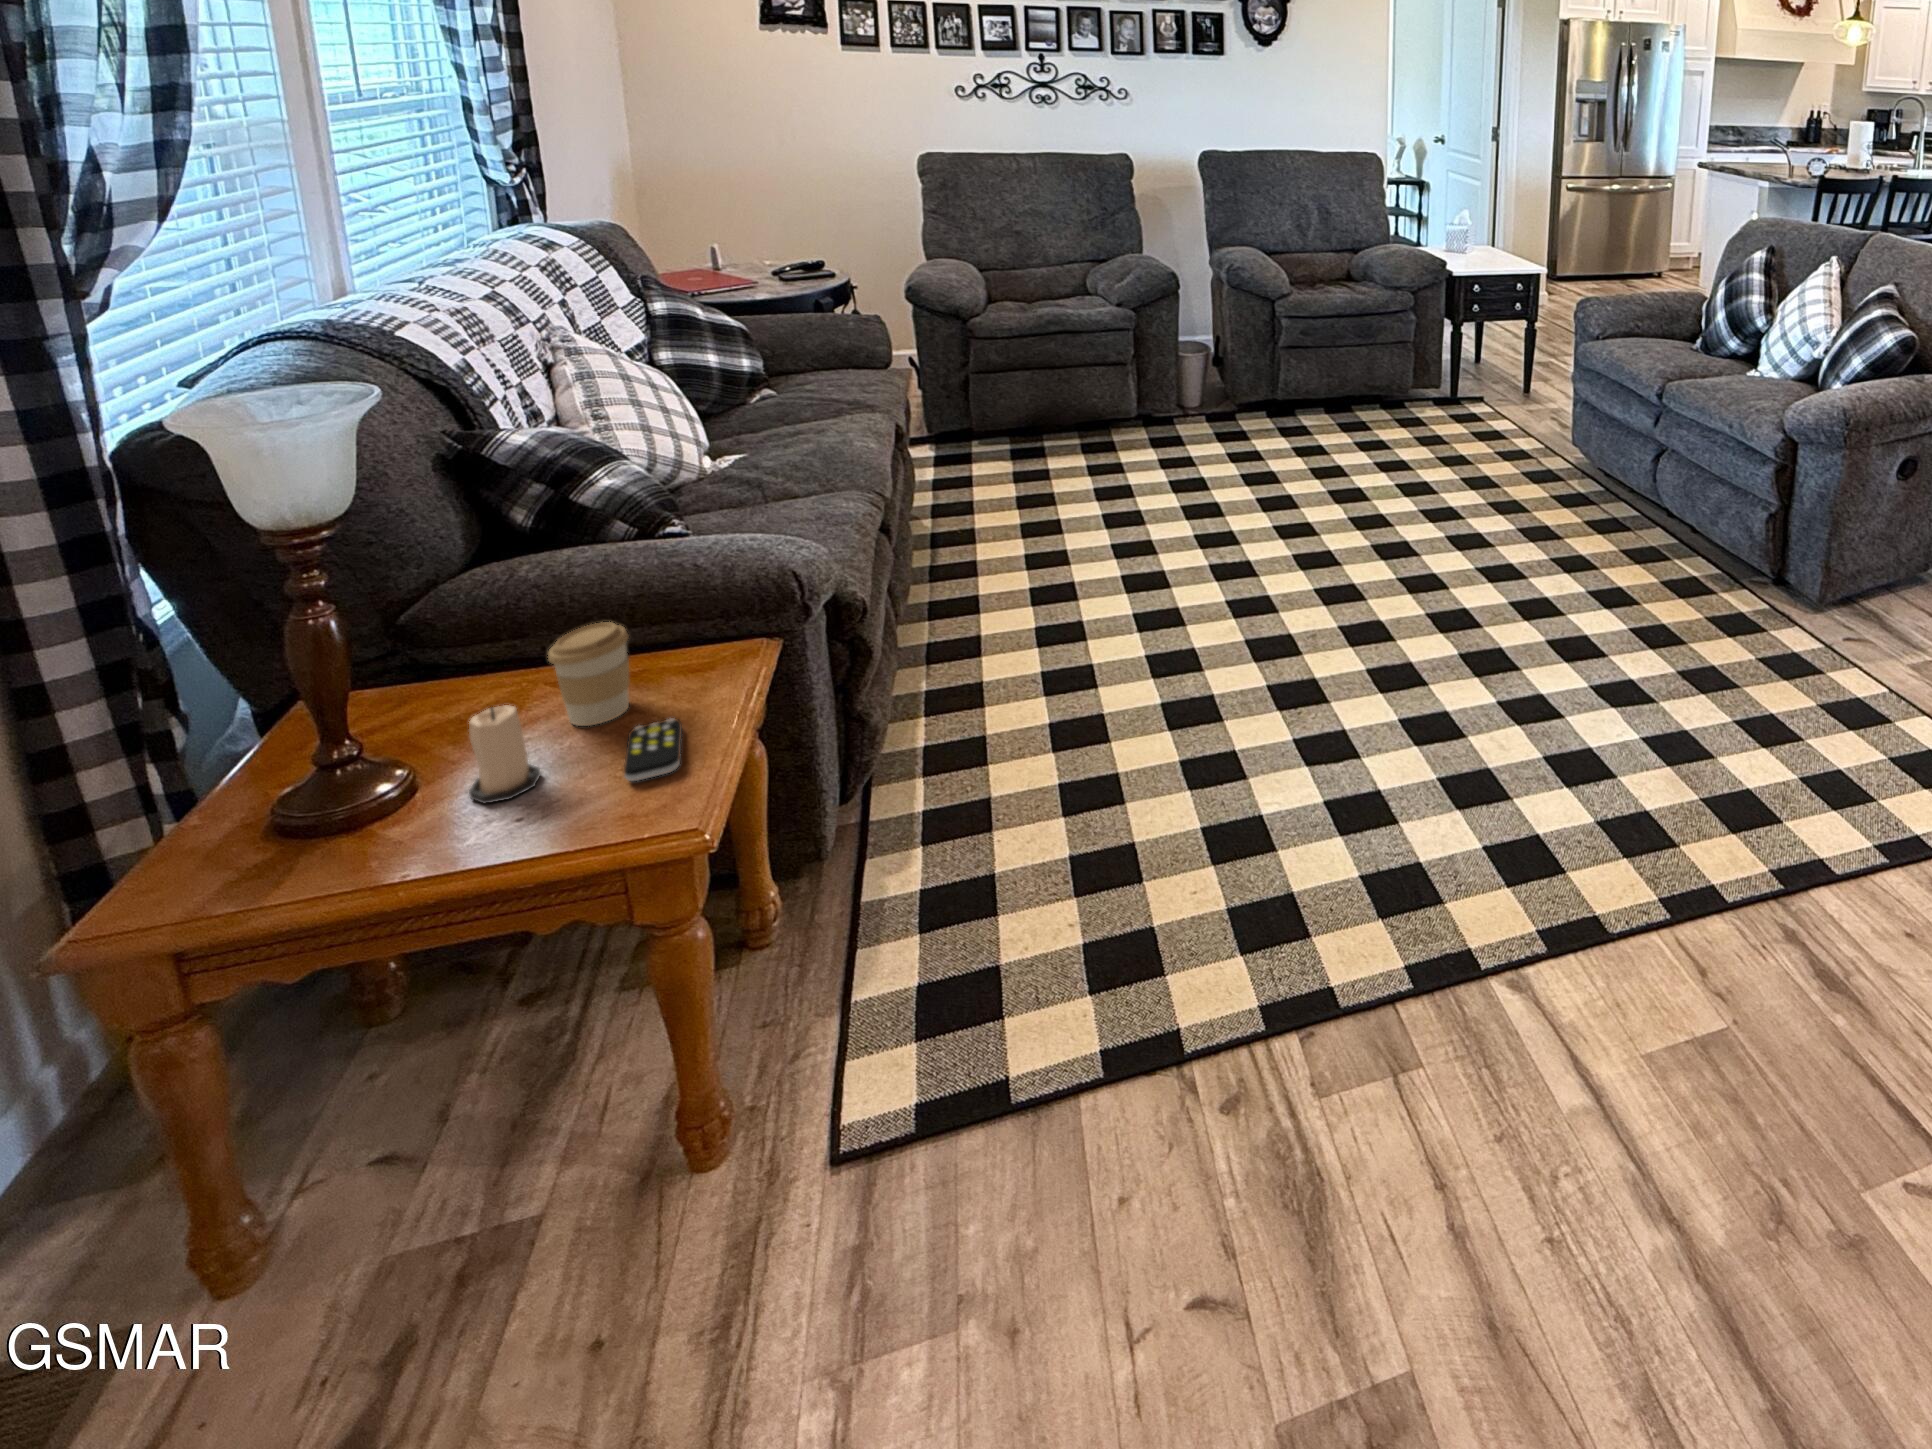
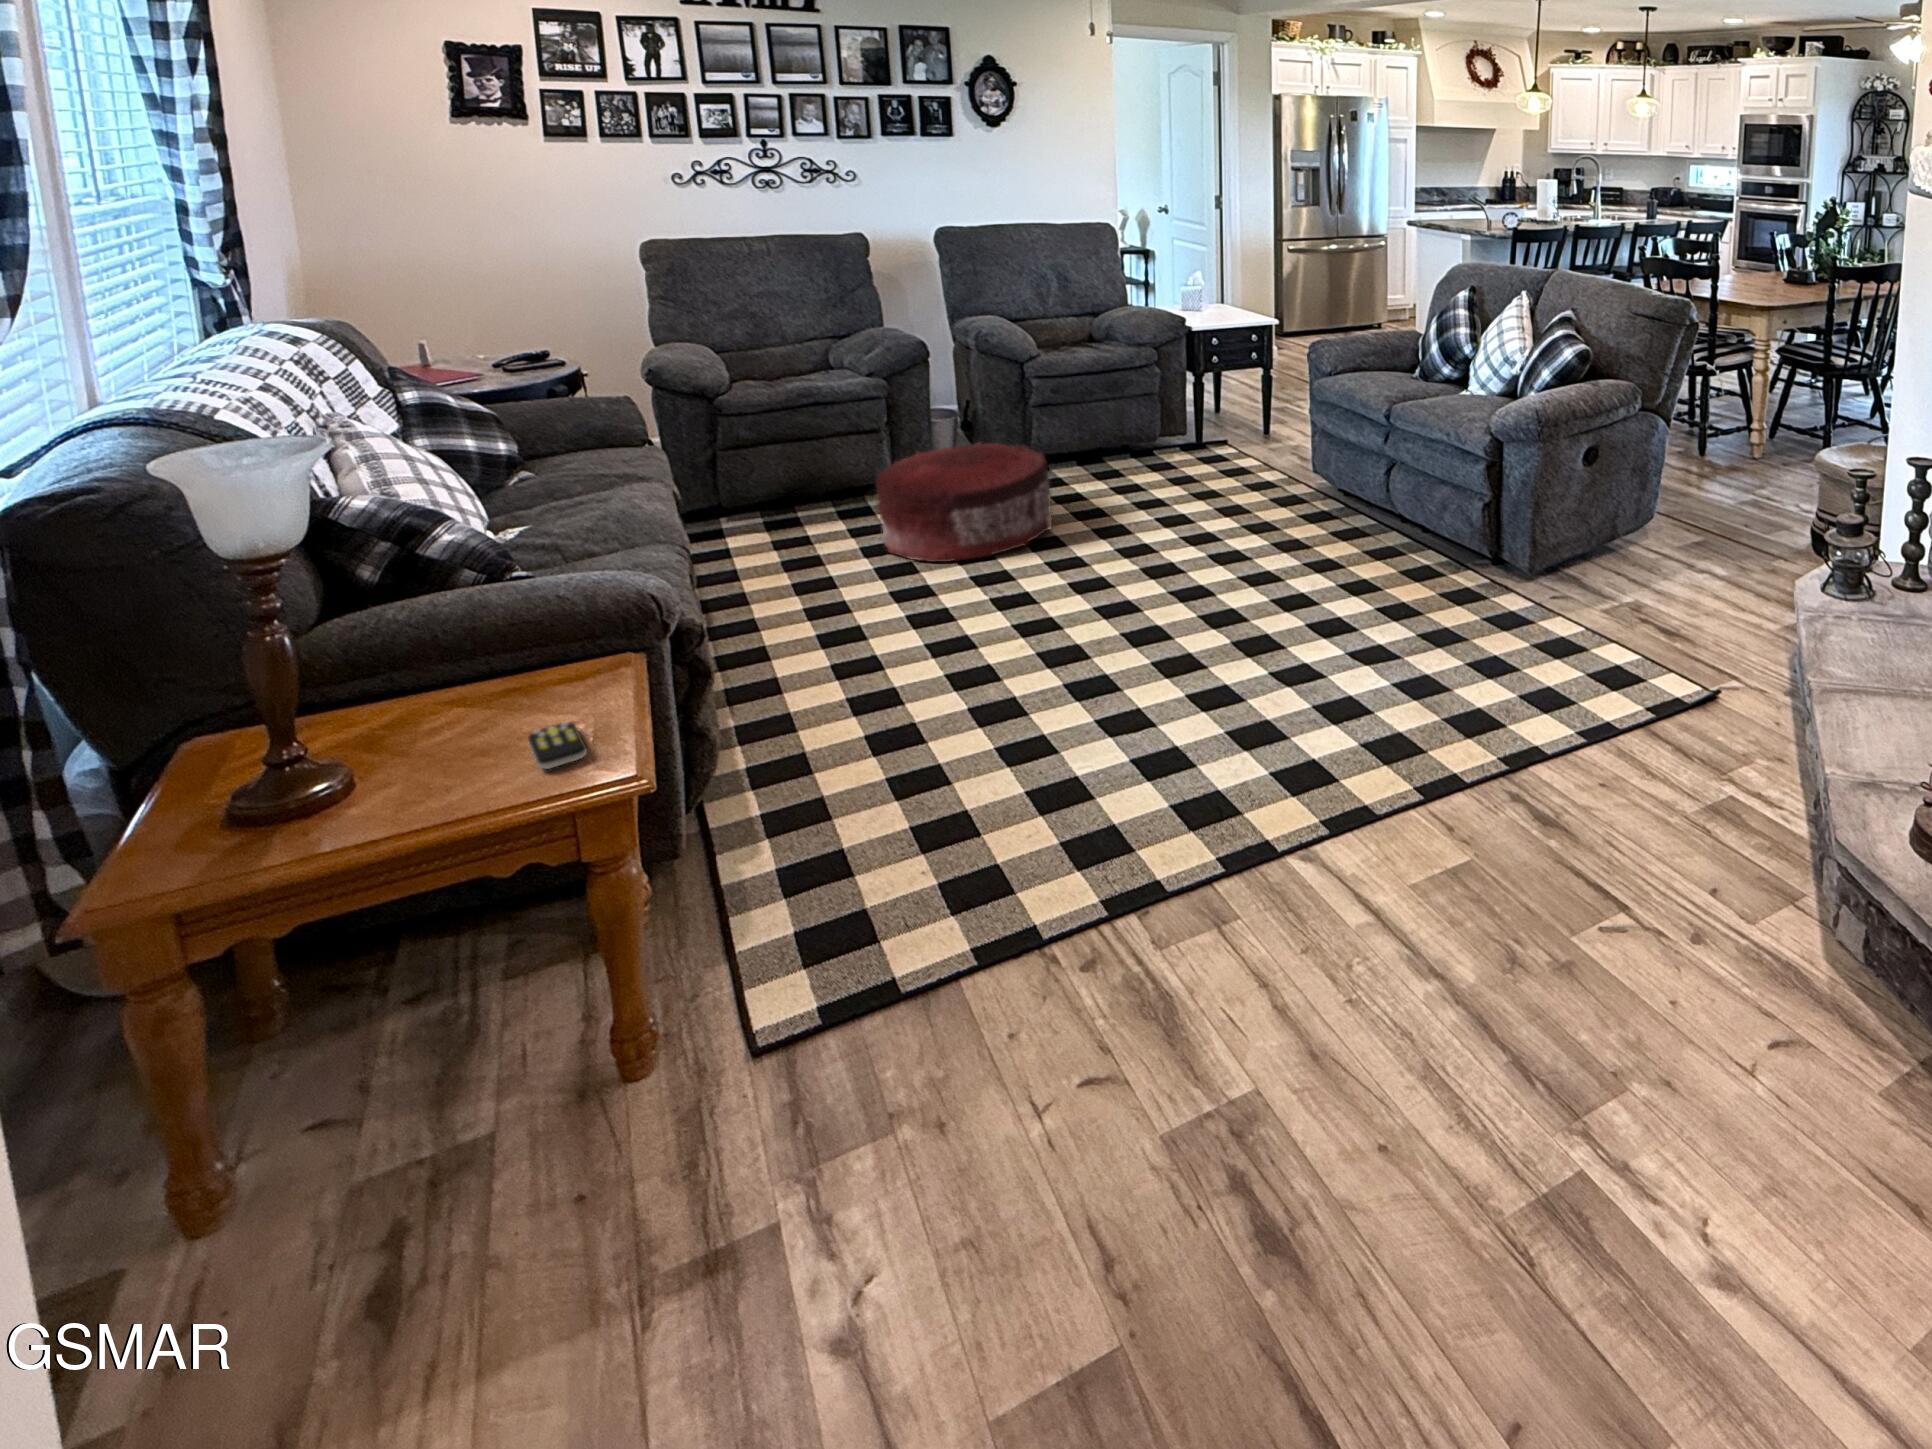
pouf: none [1104,384,1284,515] -> present [875,442,1052,562]
coffee cup: present [548,622,629,726] -> none [442,649,515,740]
candle: present [469,705,540,803] -> none [391,717,453,802]

